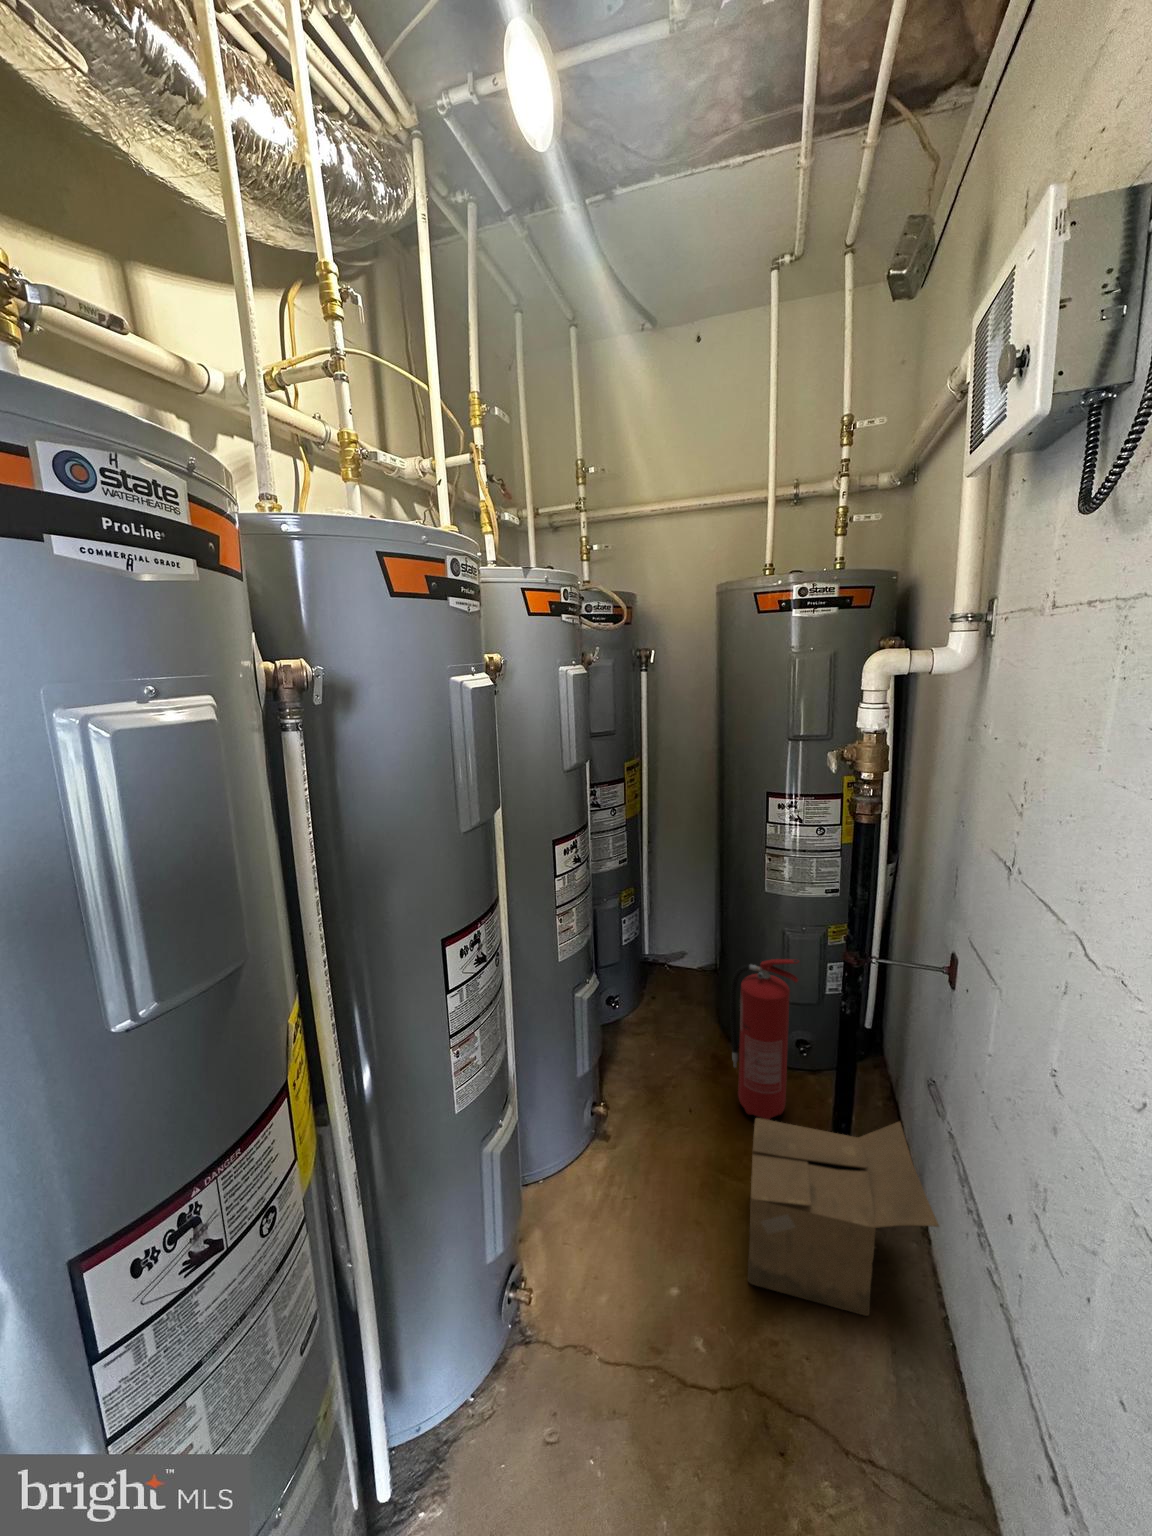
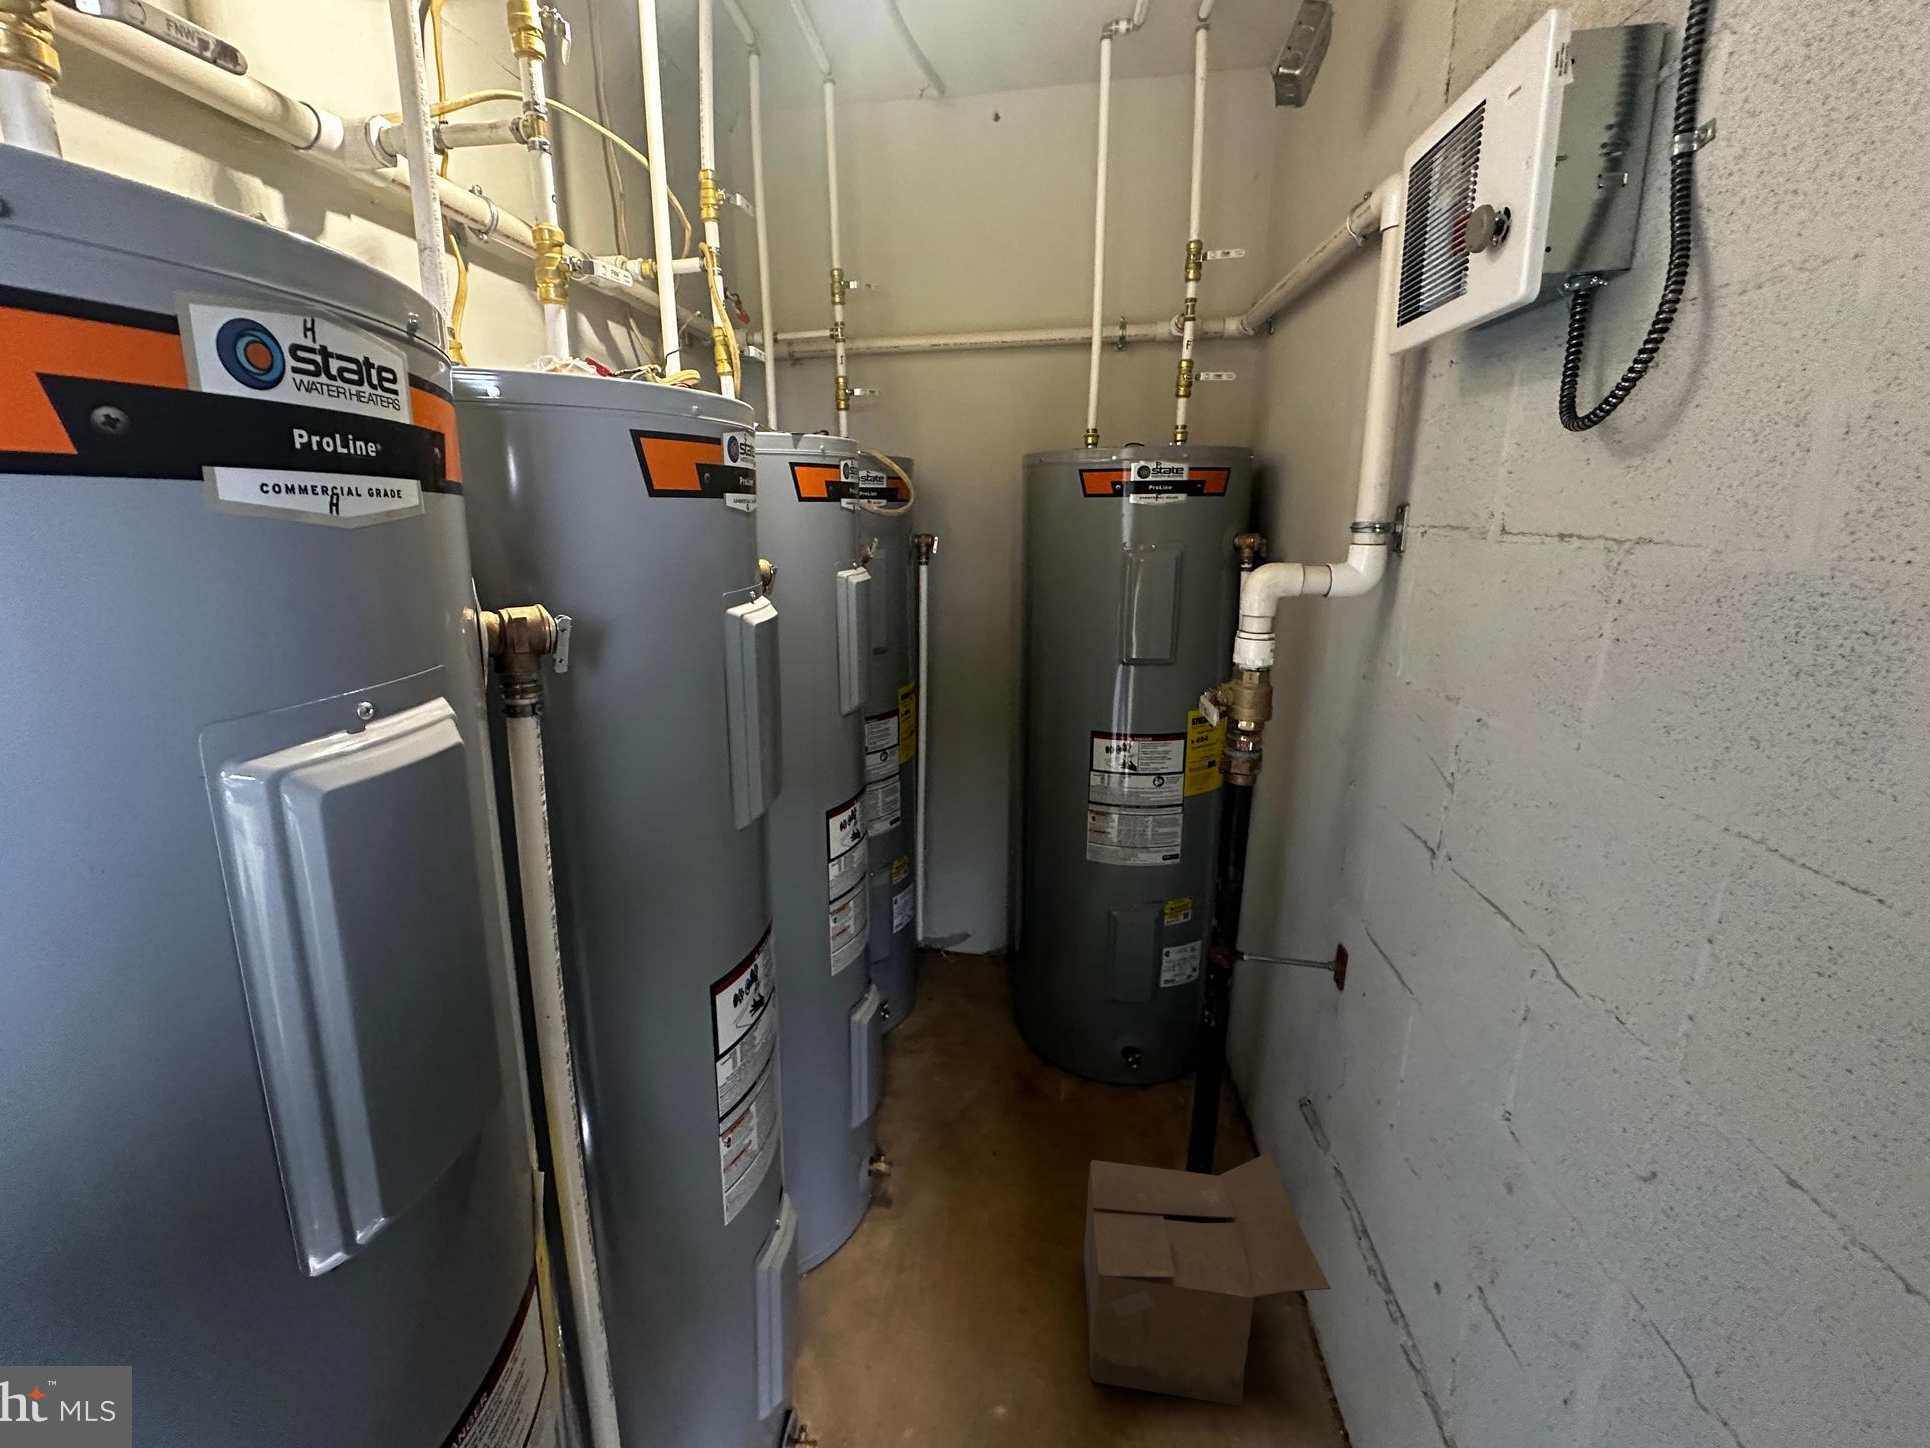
fire extinguisher: present [730,959,799,1120] -> none [1047,948,1137,1155]

